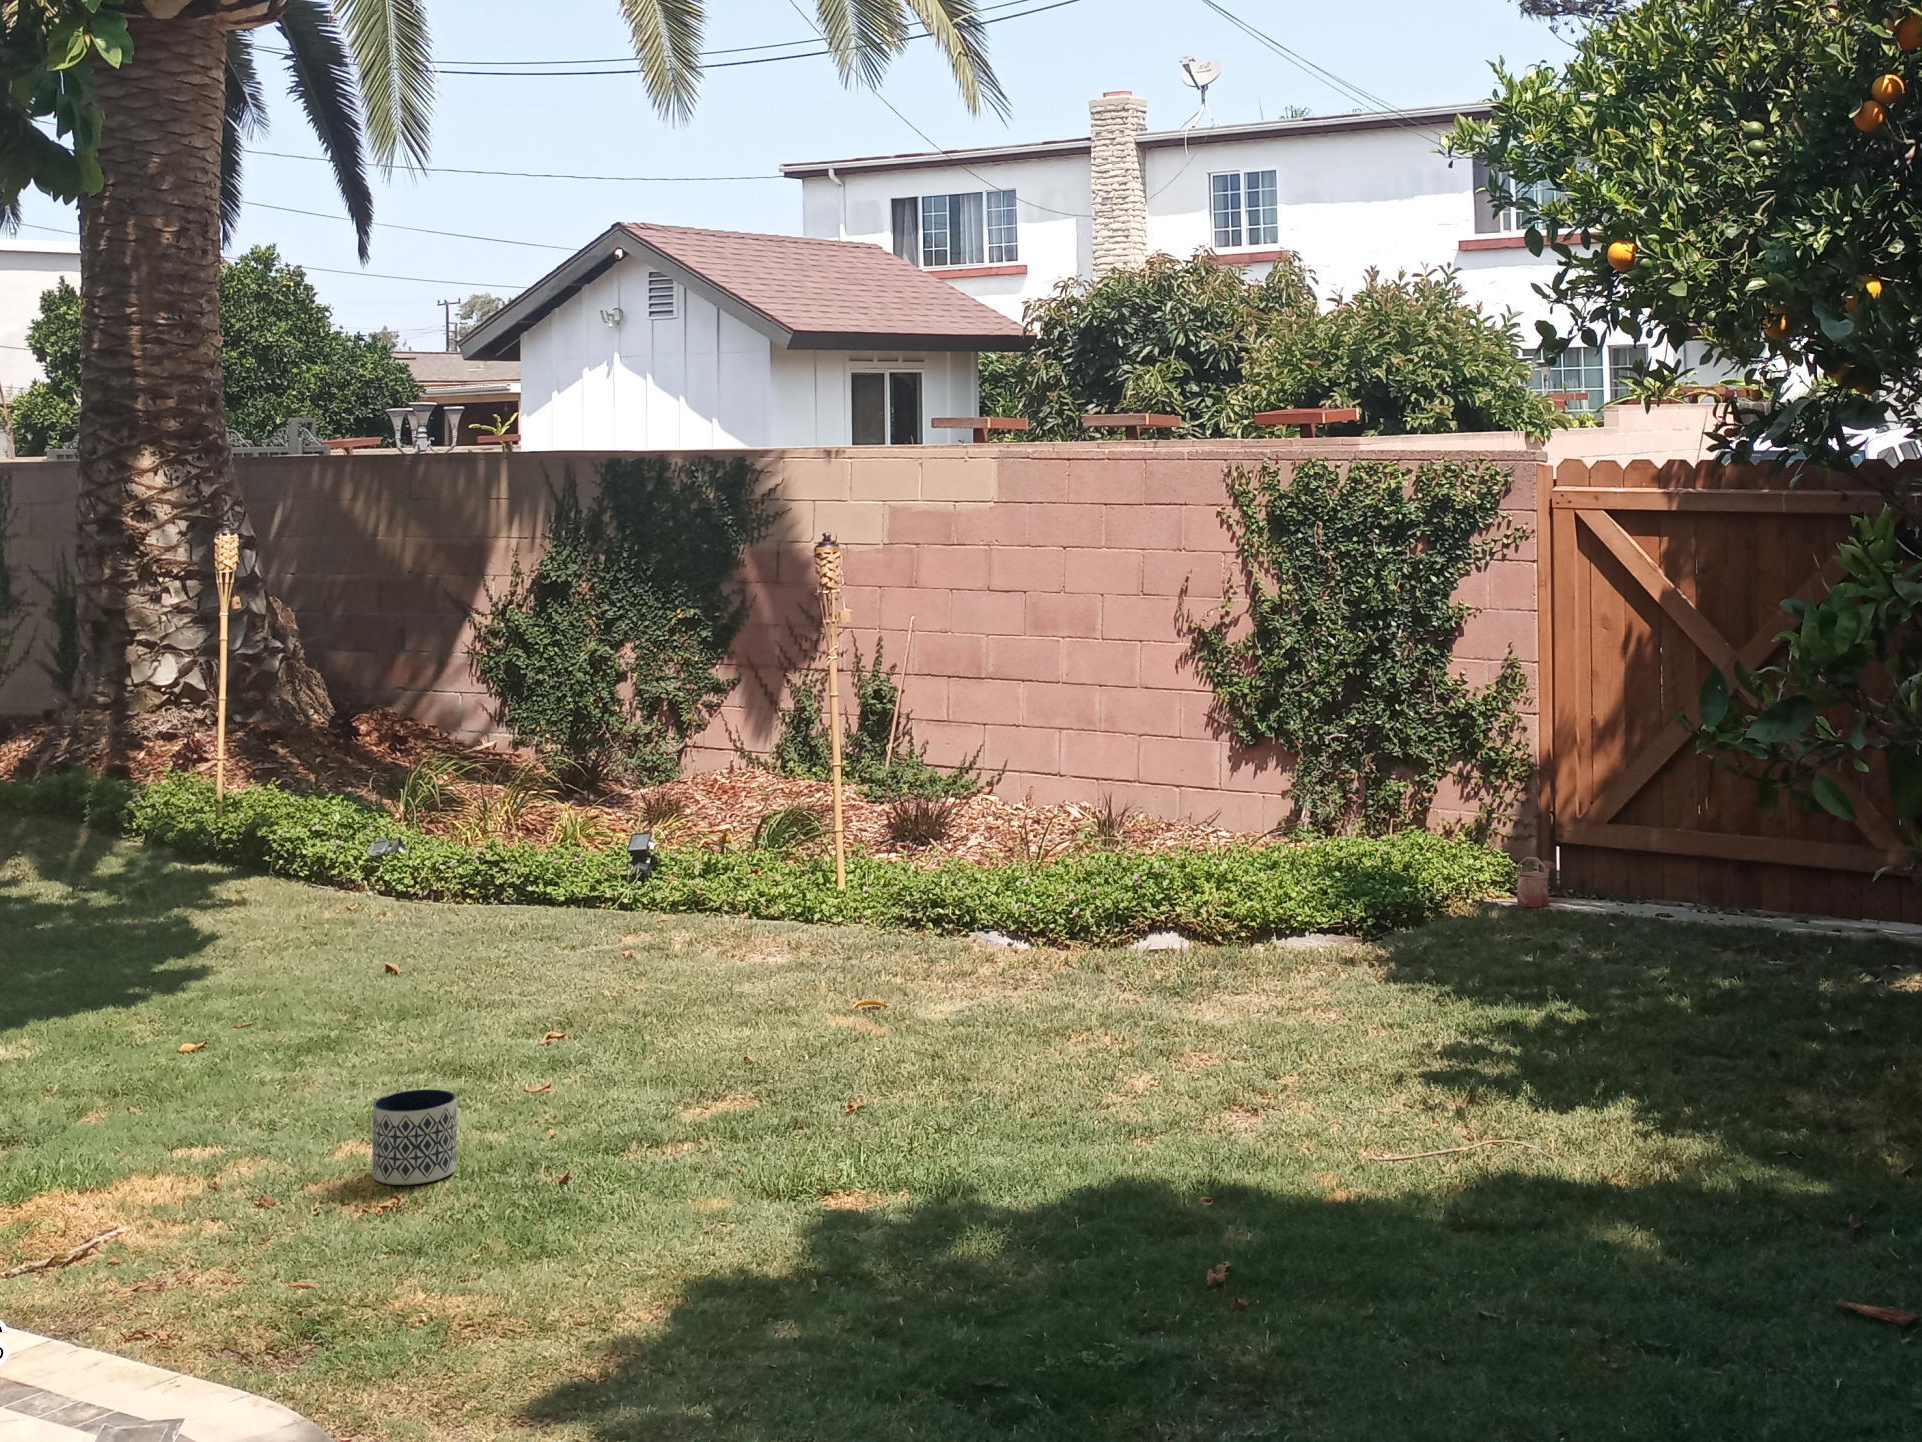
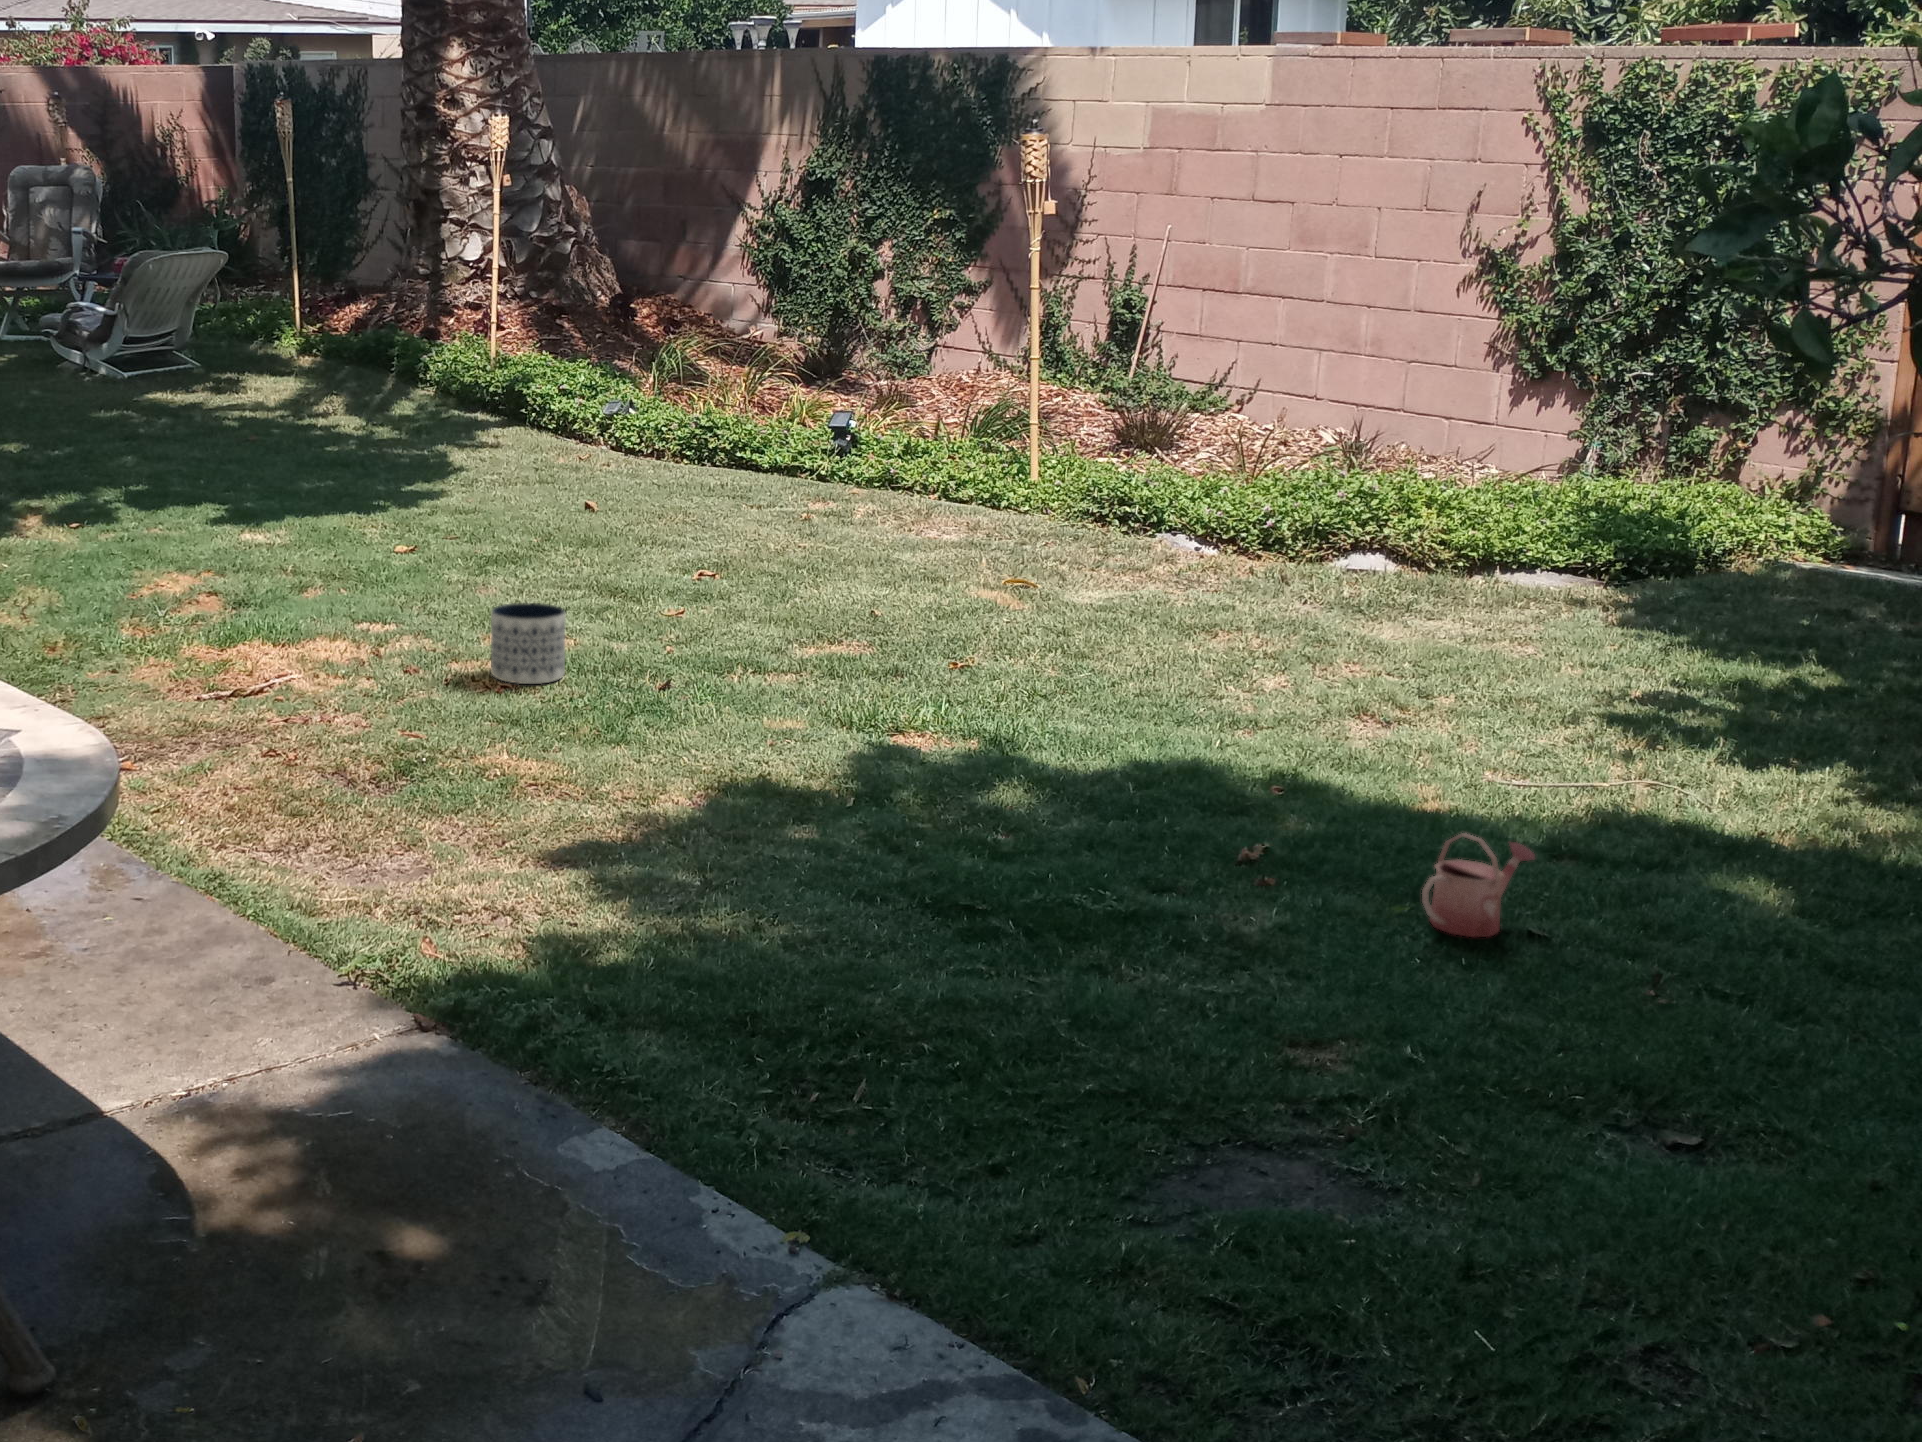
watering can: present [1516,857,1556,907] -> present [1422,833,1535,937]

